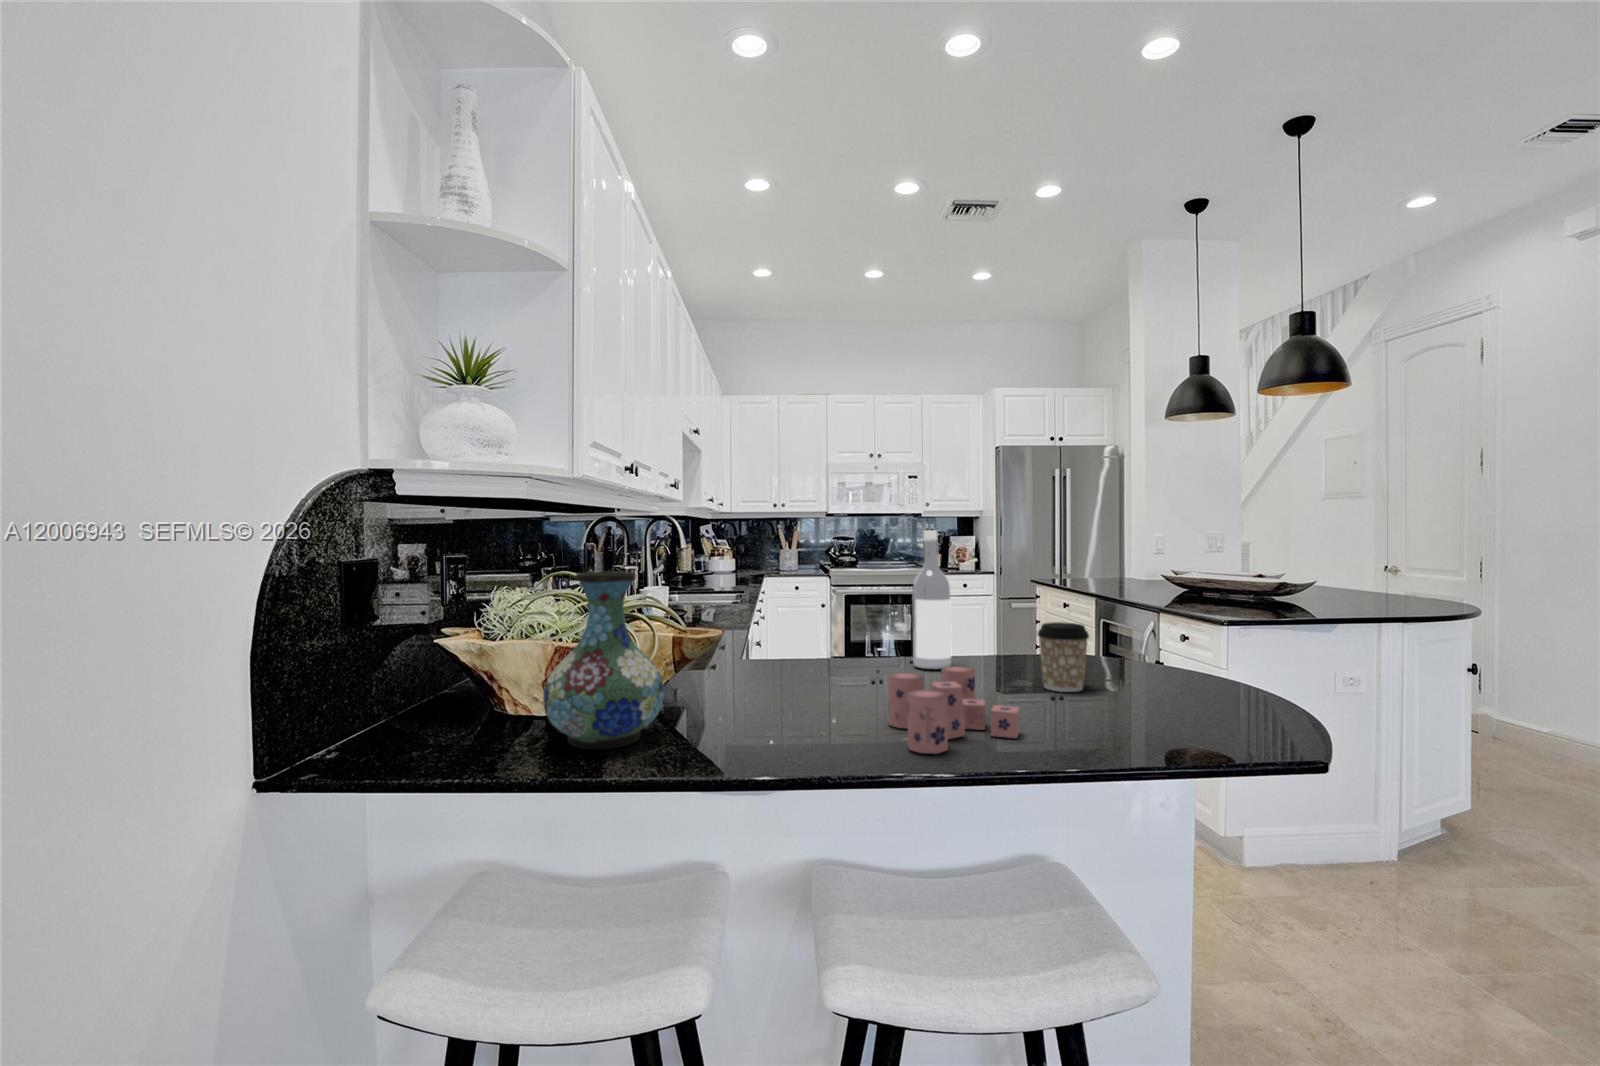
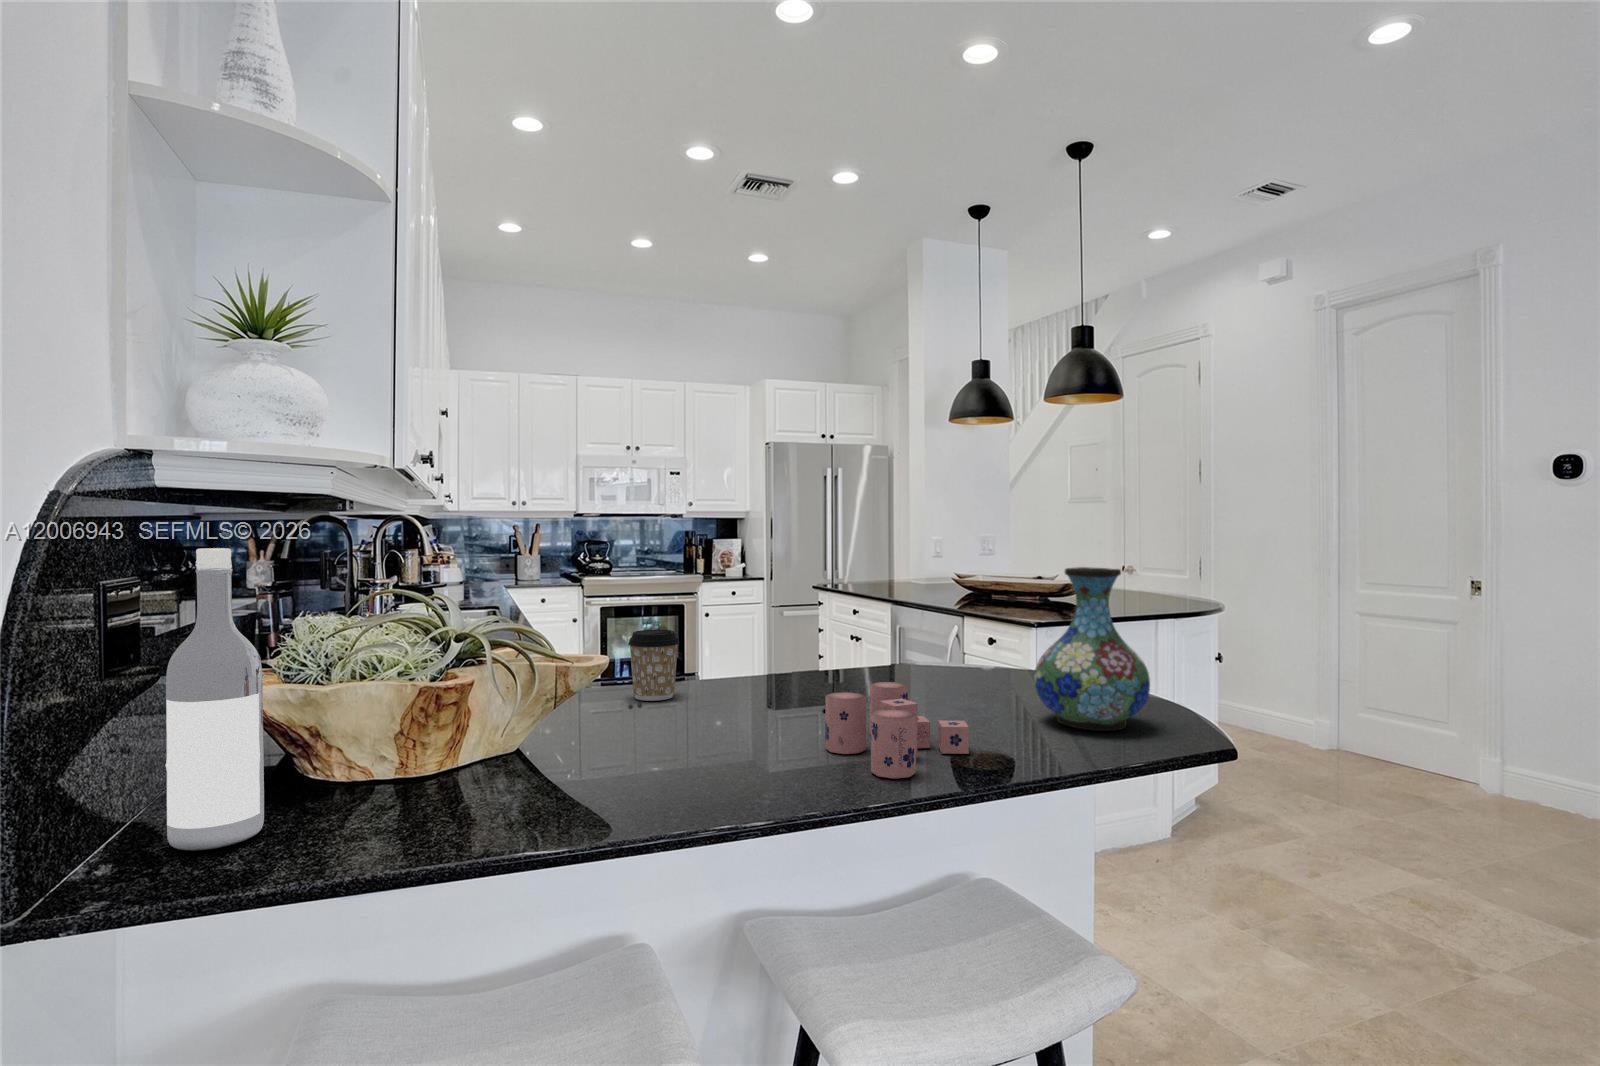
wine bottle: present [912,530,952,669] -> present [166,548,264,850]
vase: present [543,571,664,749] -> present [1034,567,1150,731]
coffee cup: present [1038,622,1089,692] -> present [628,630,679,701]

